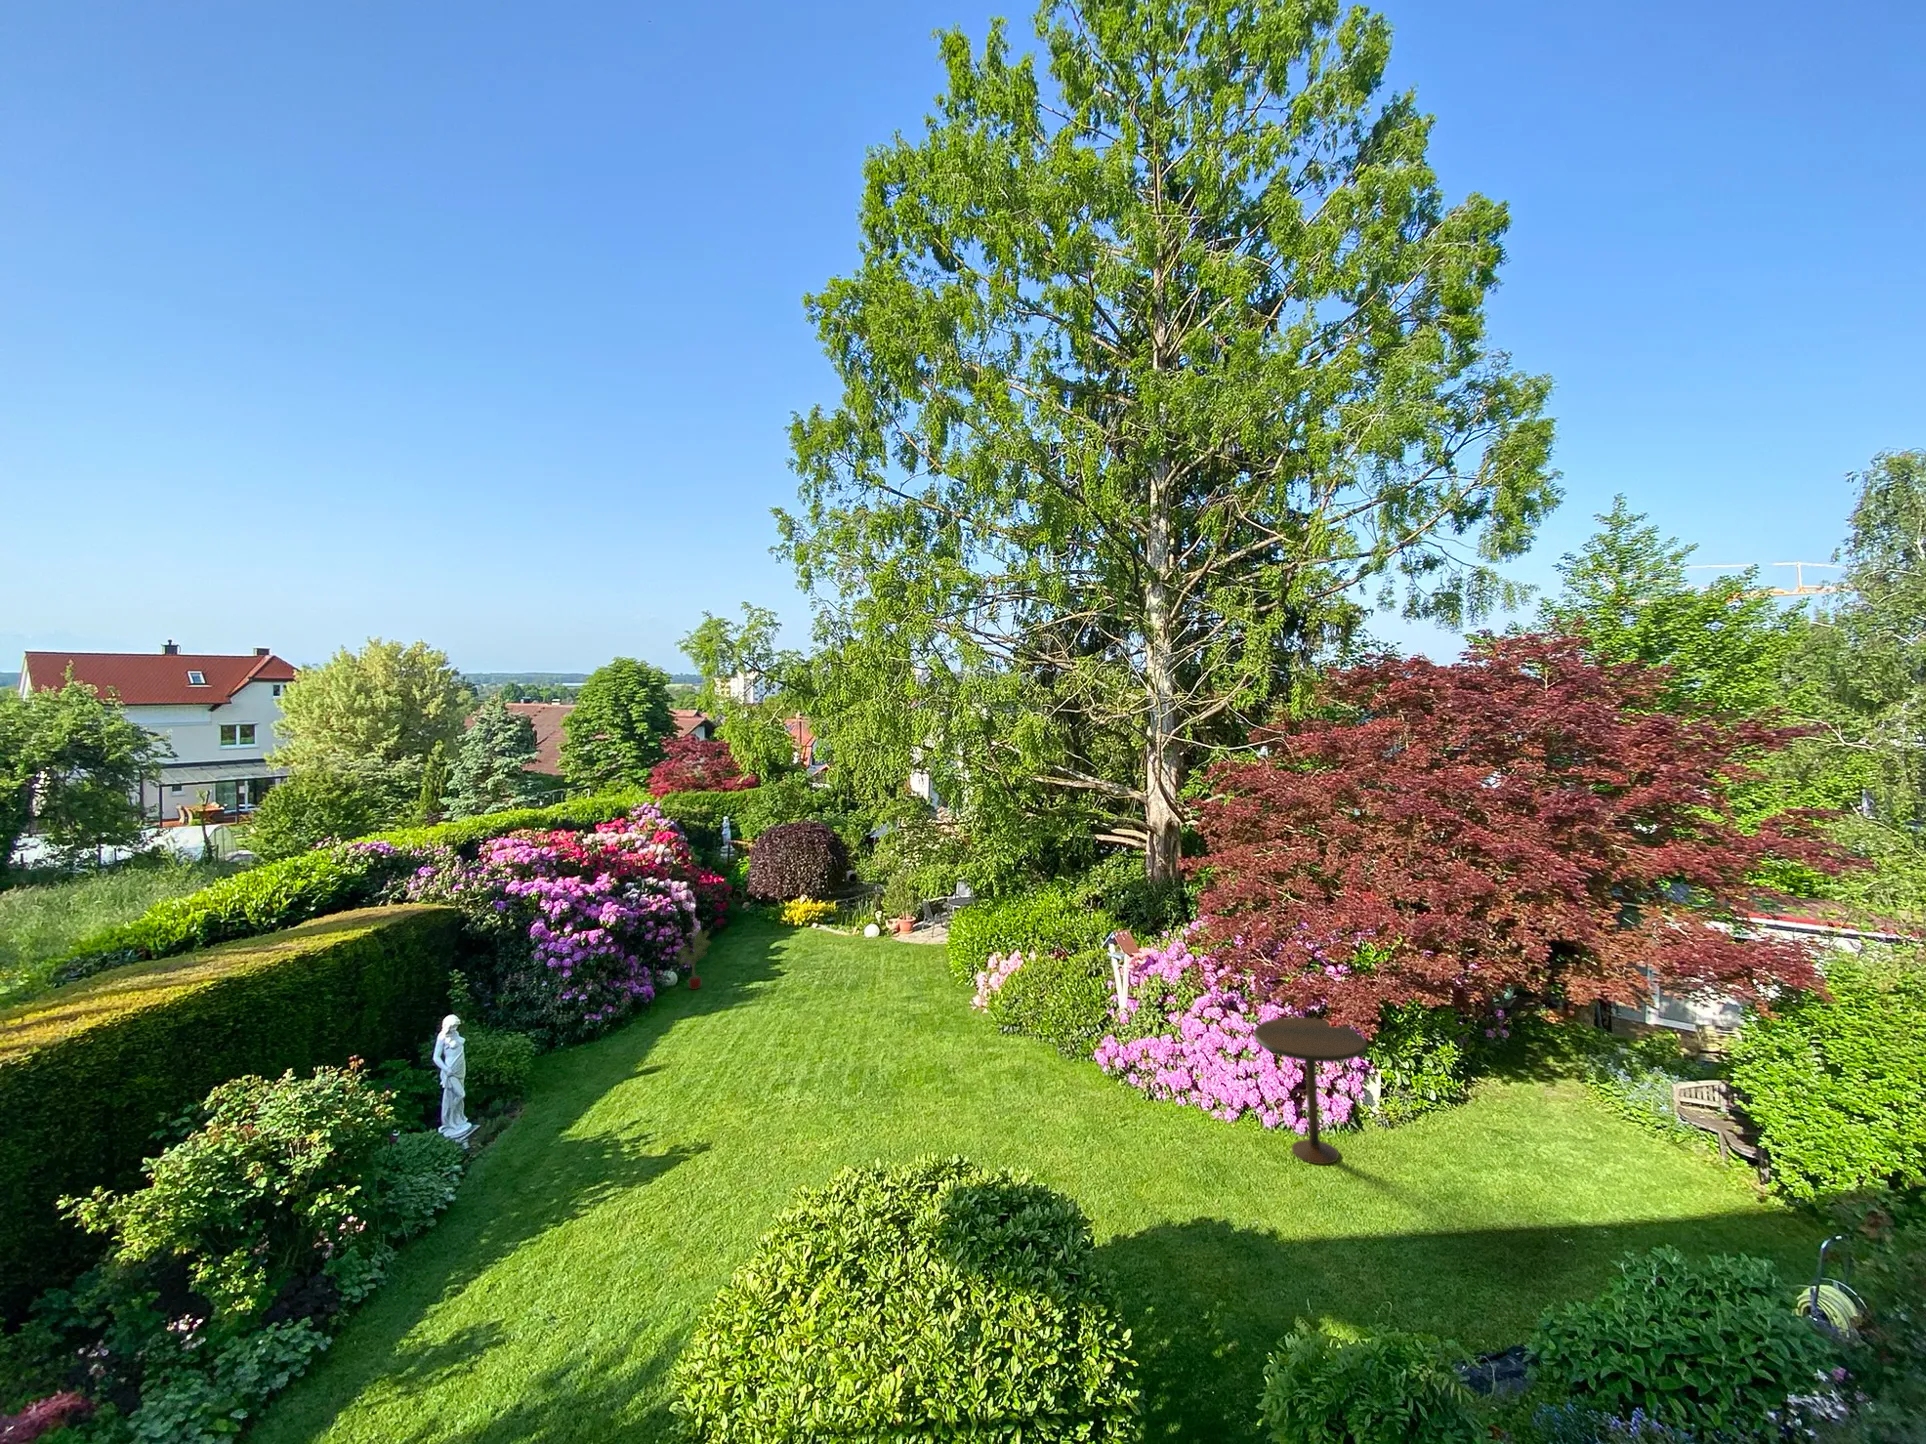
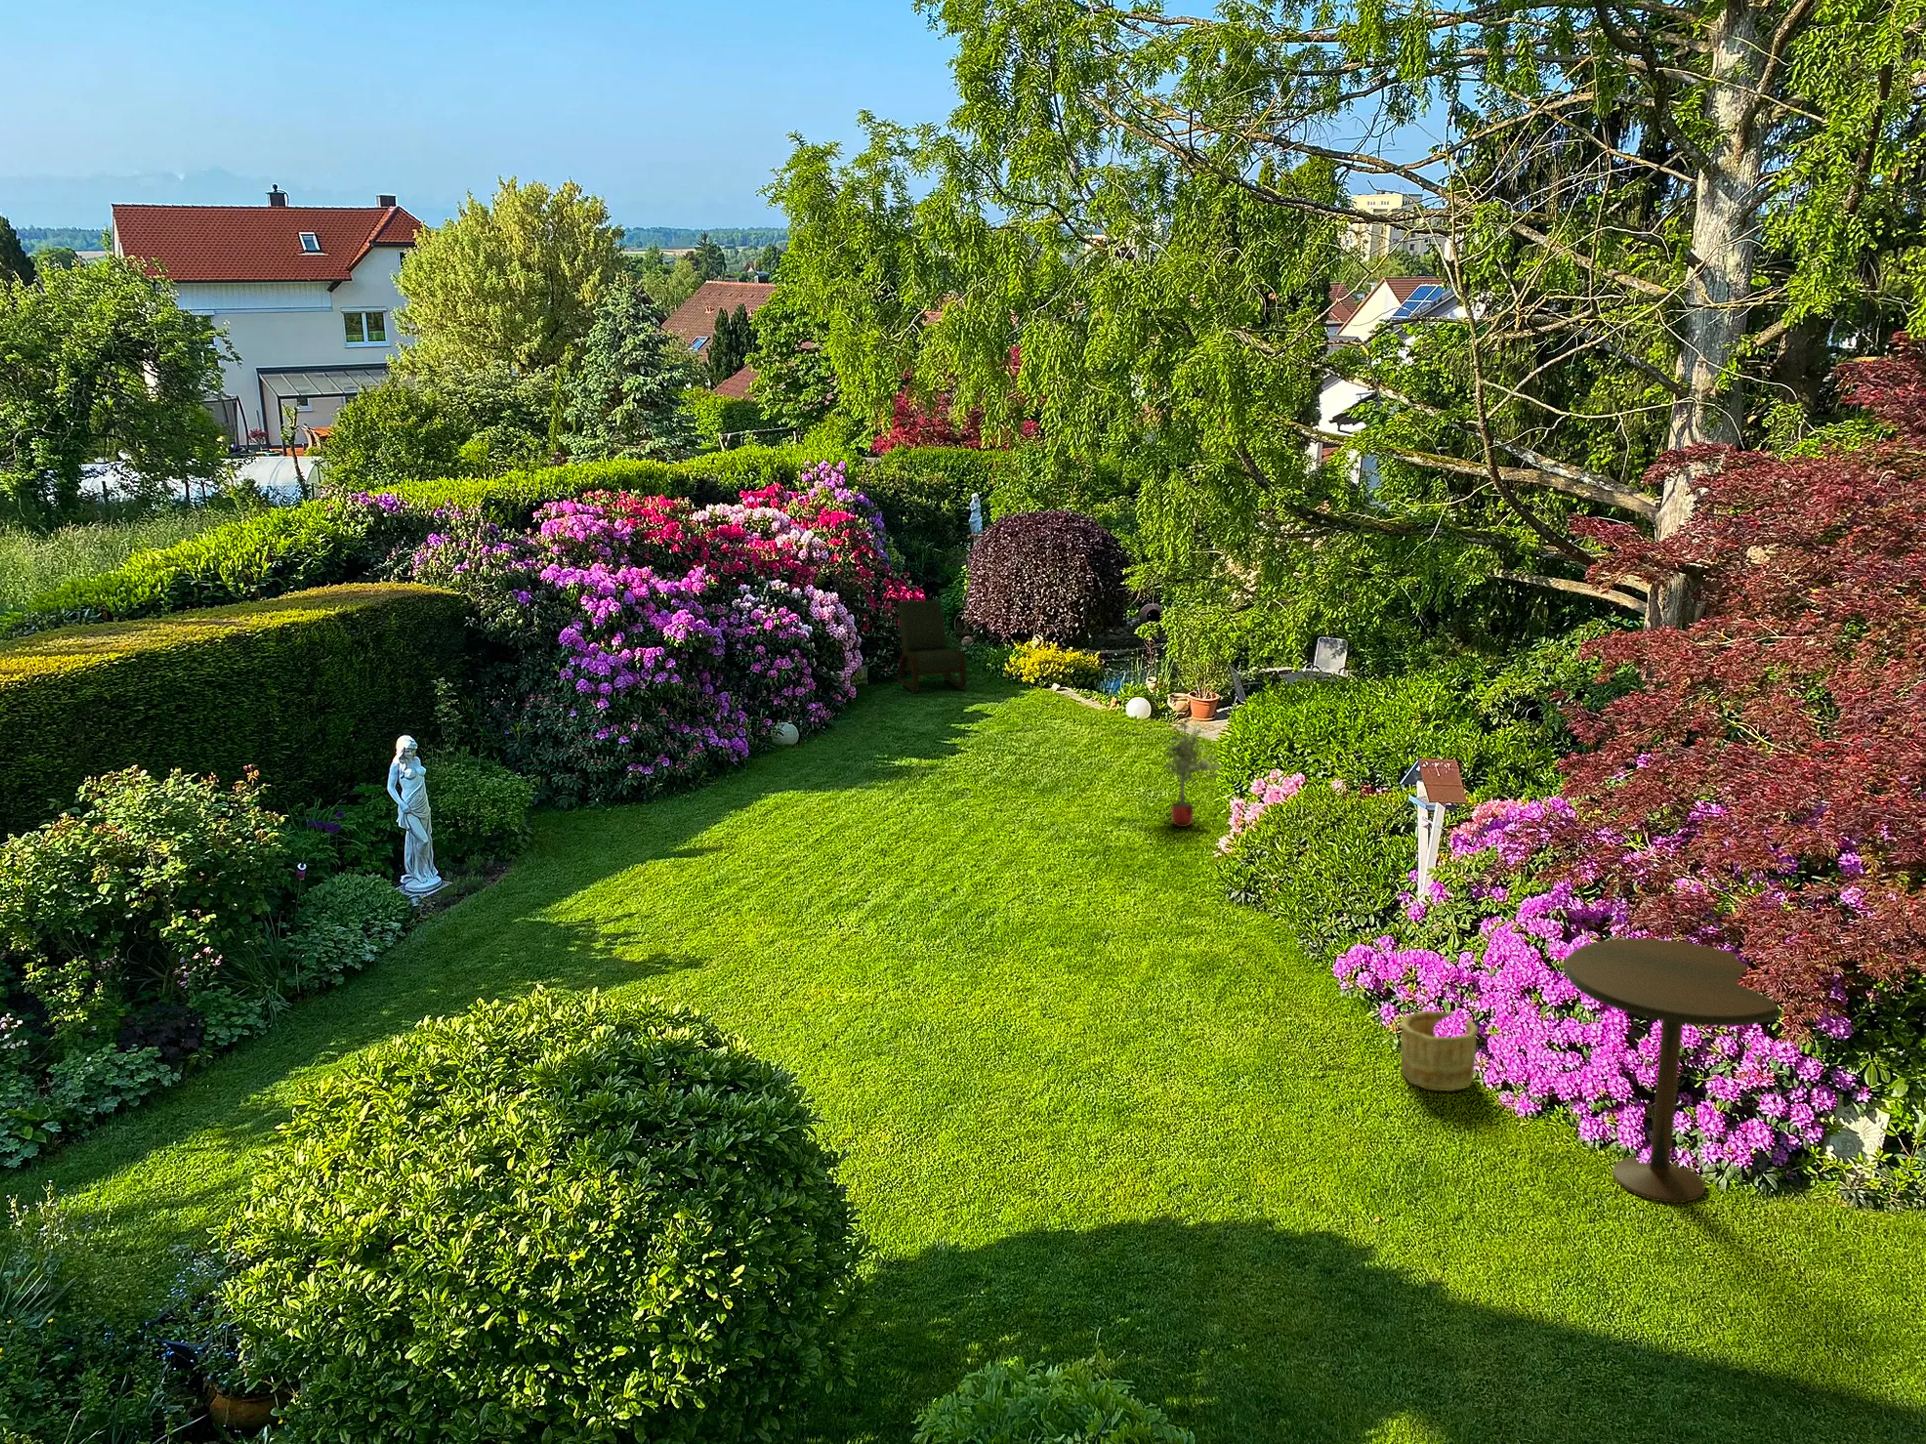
lounge chair: none [715,881,763,939] -> present [897,600,967,693]
potted tree: present [677,928,710,990] -> present [1166,719,1221,827]
wooden bucket: none [1153,1079,1195,1128] -> present [1399,1011,1478,1091]

